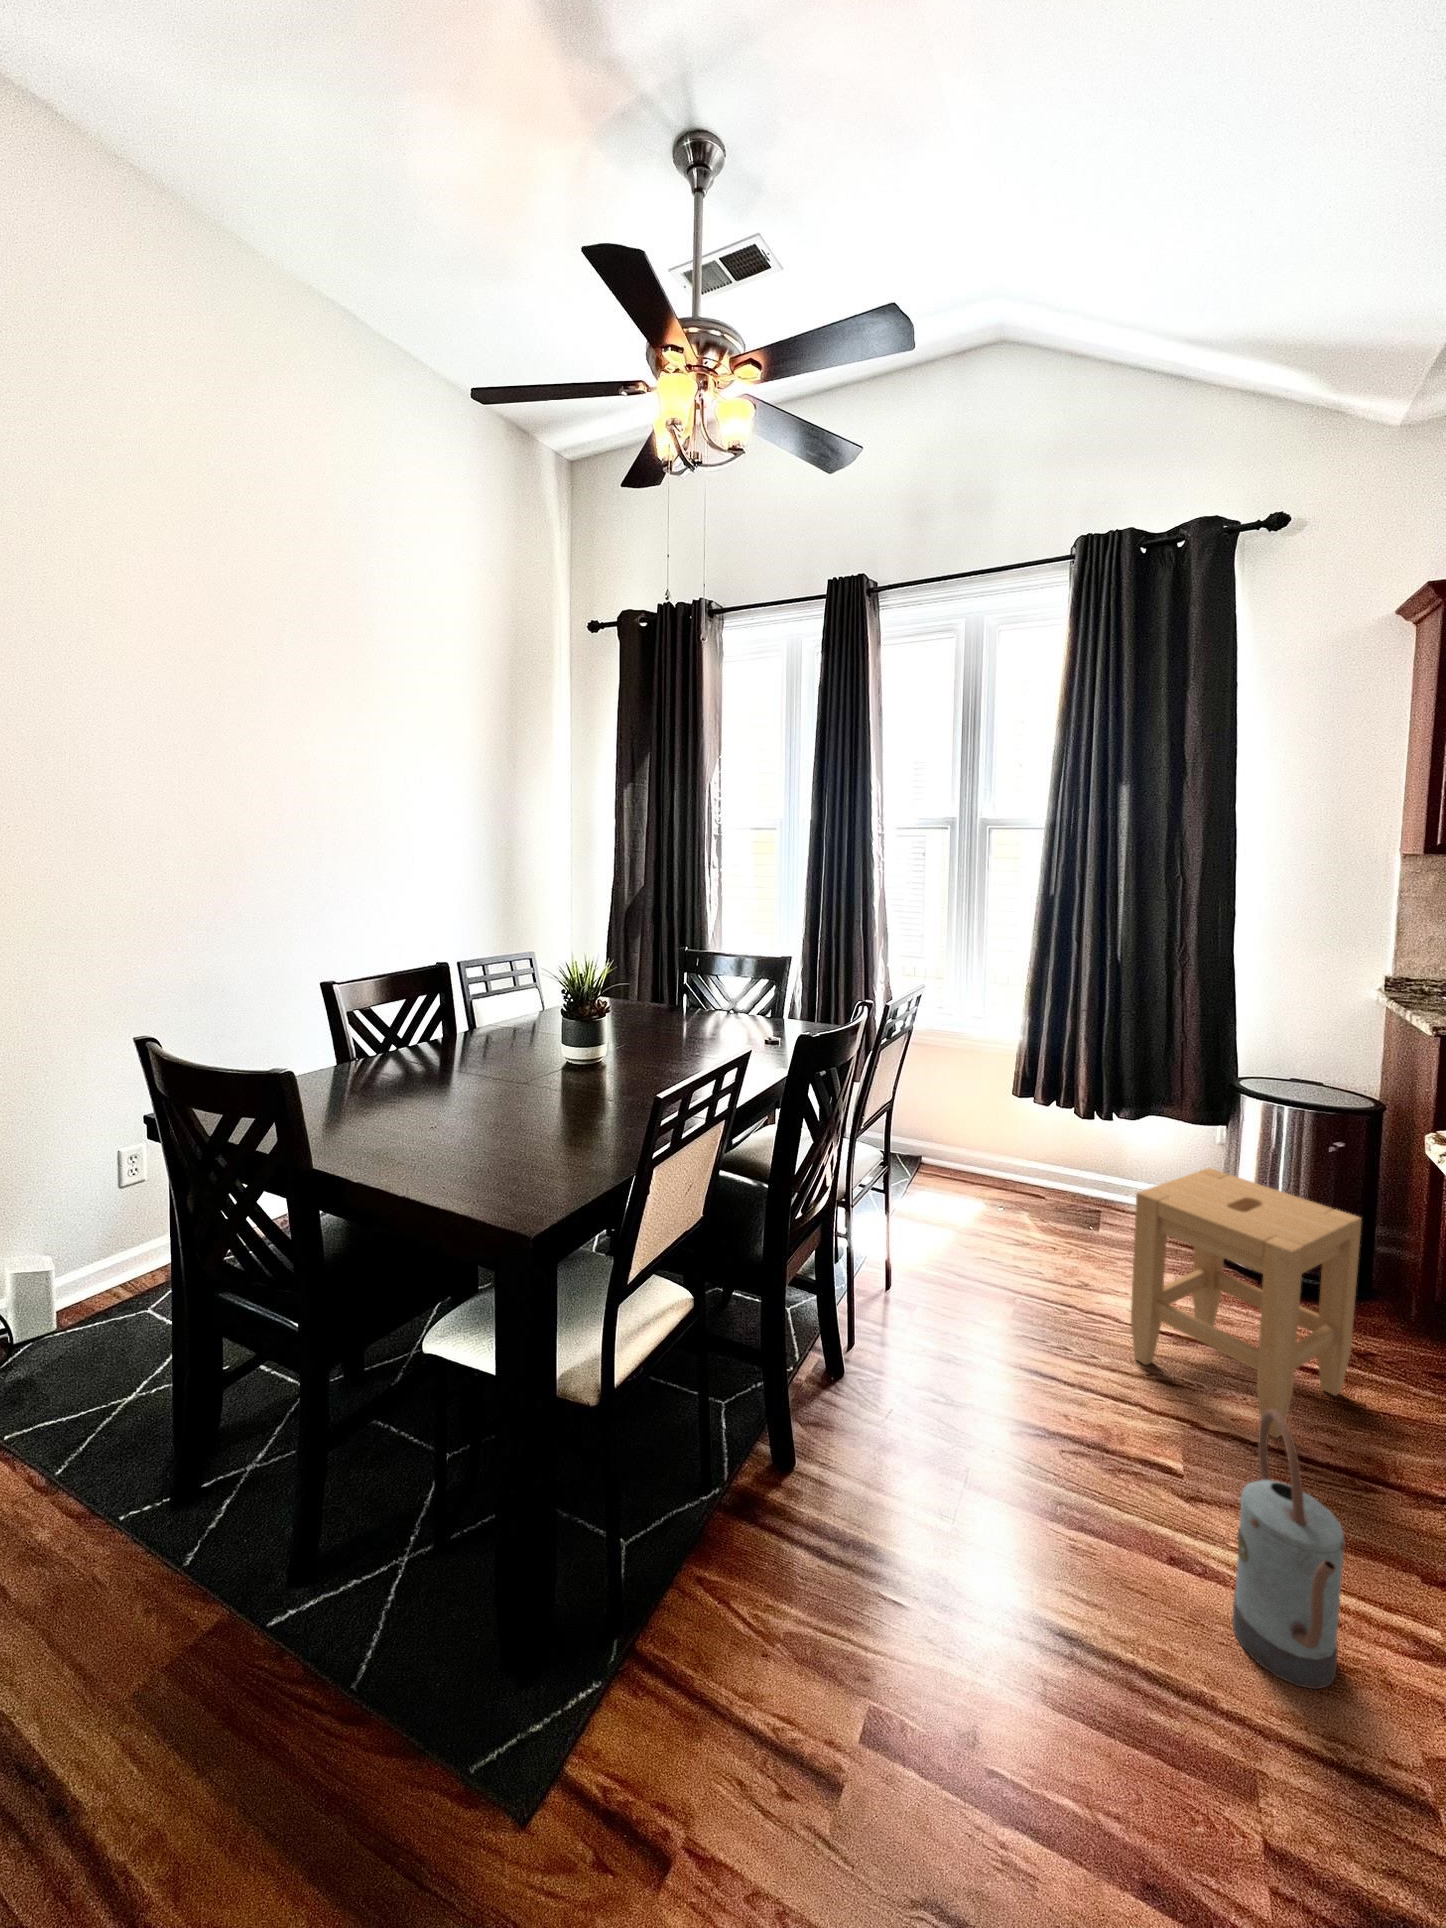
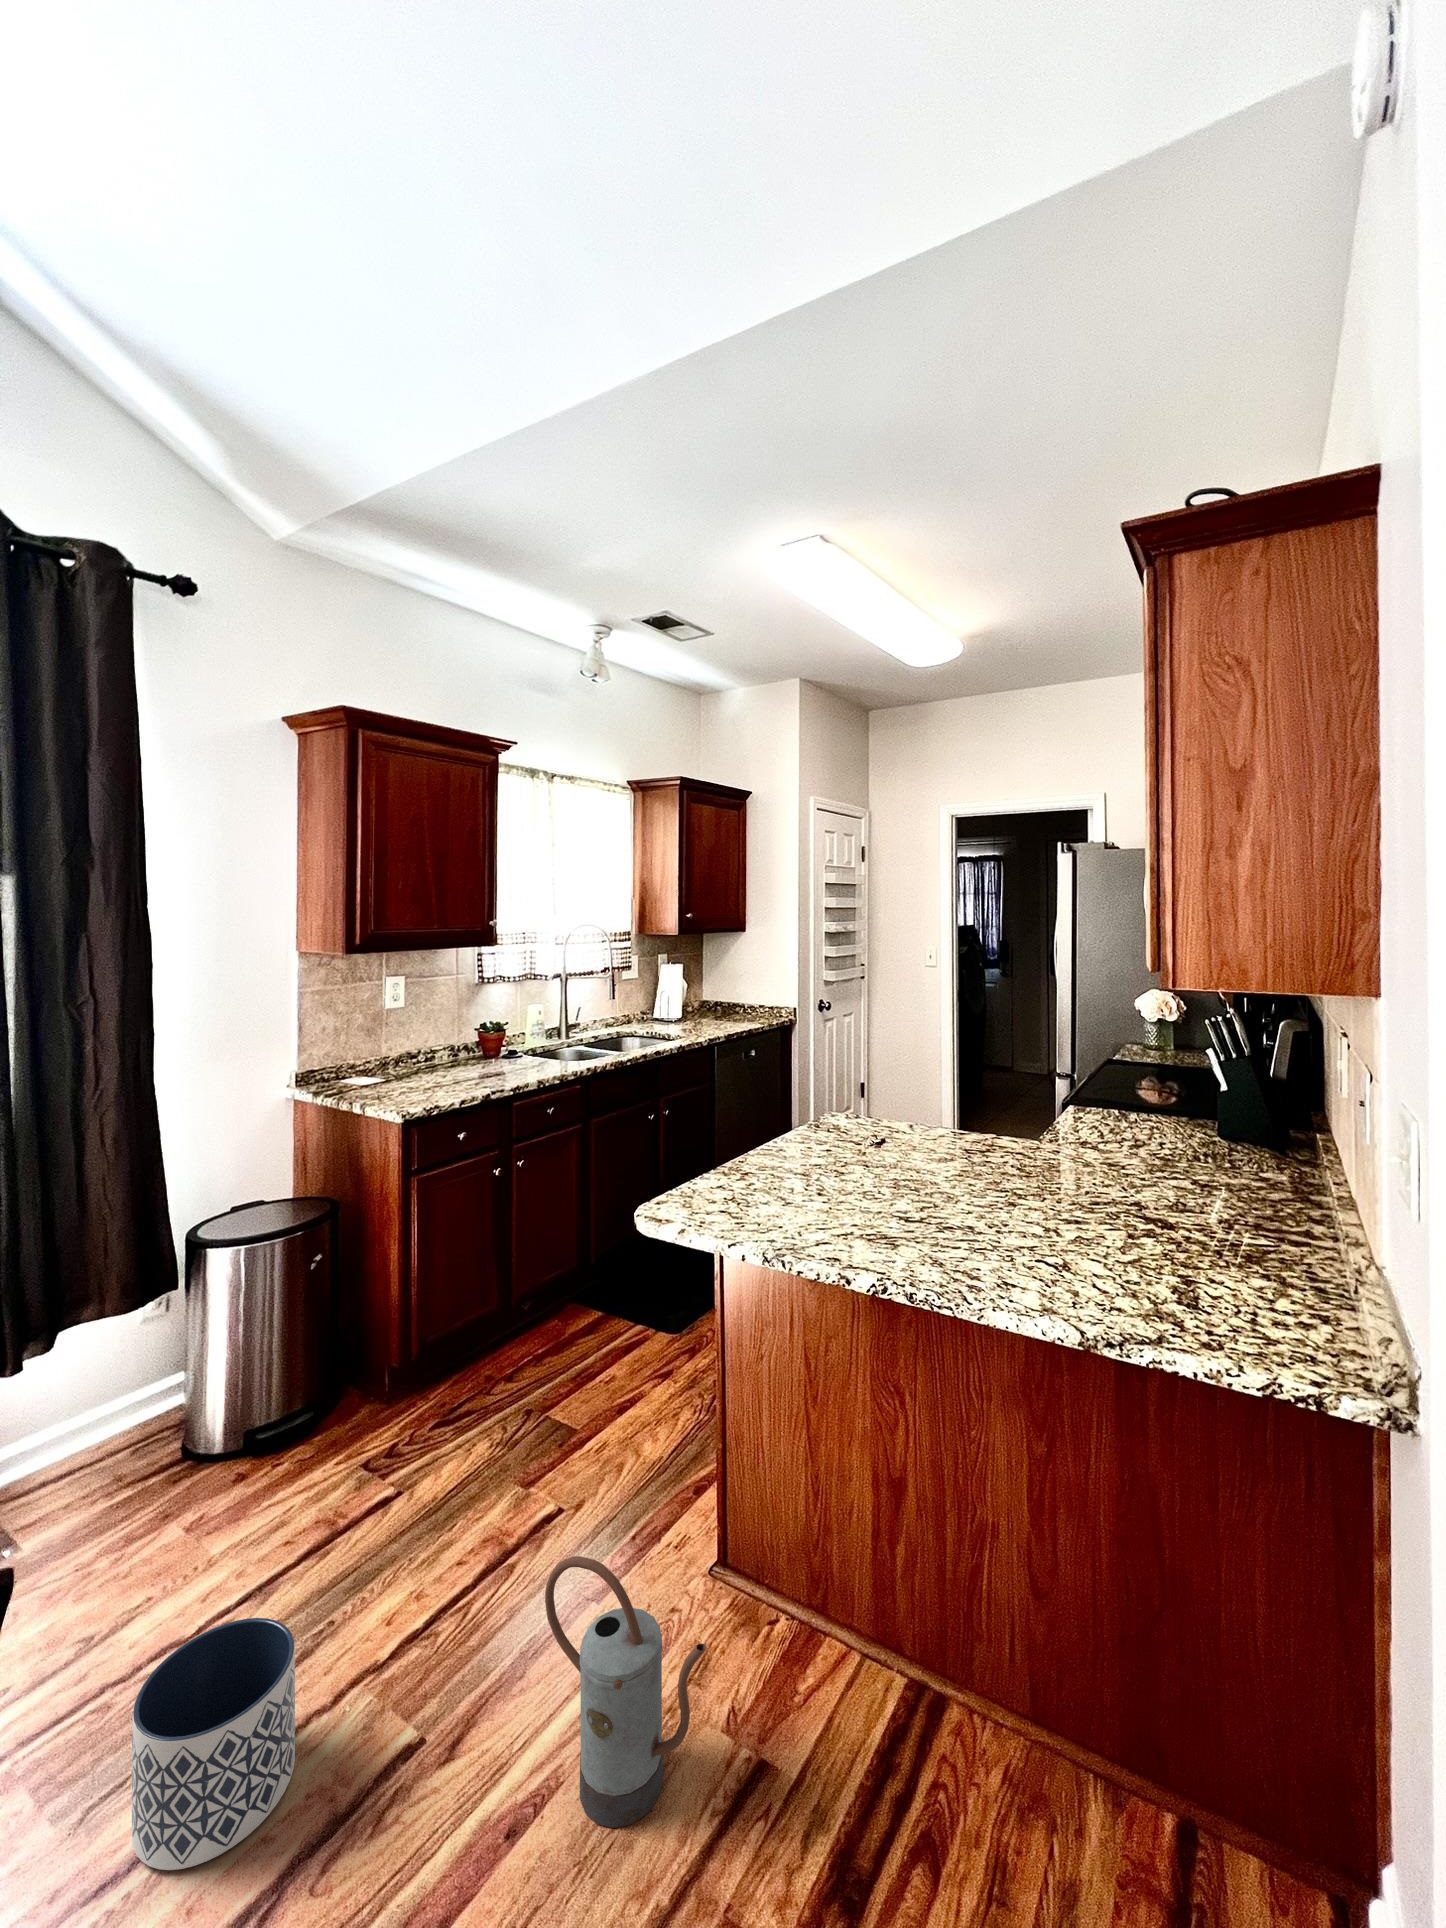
stool: present [1131,1168,1362,1438] -> none [242,1322,436,1668]
planter: none [1016,1282,1119,1412] -> present [132,1618,295,1870]

